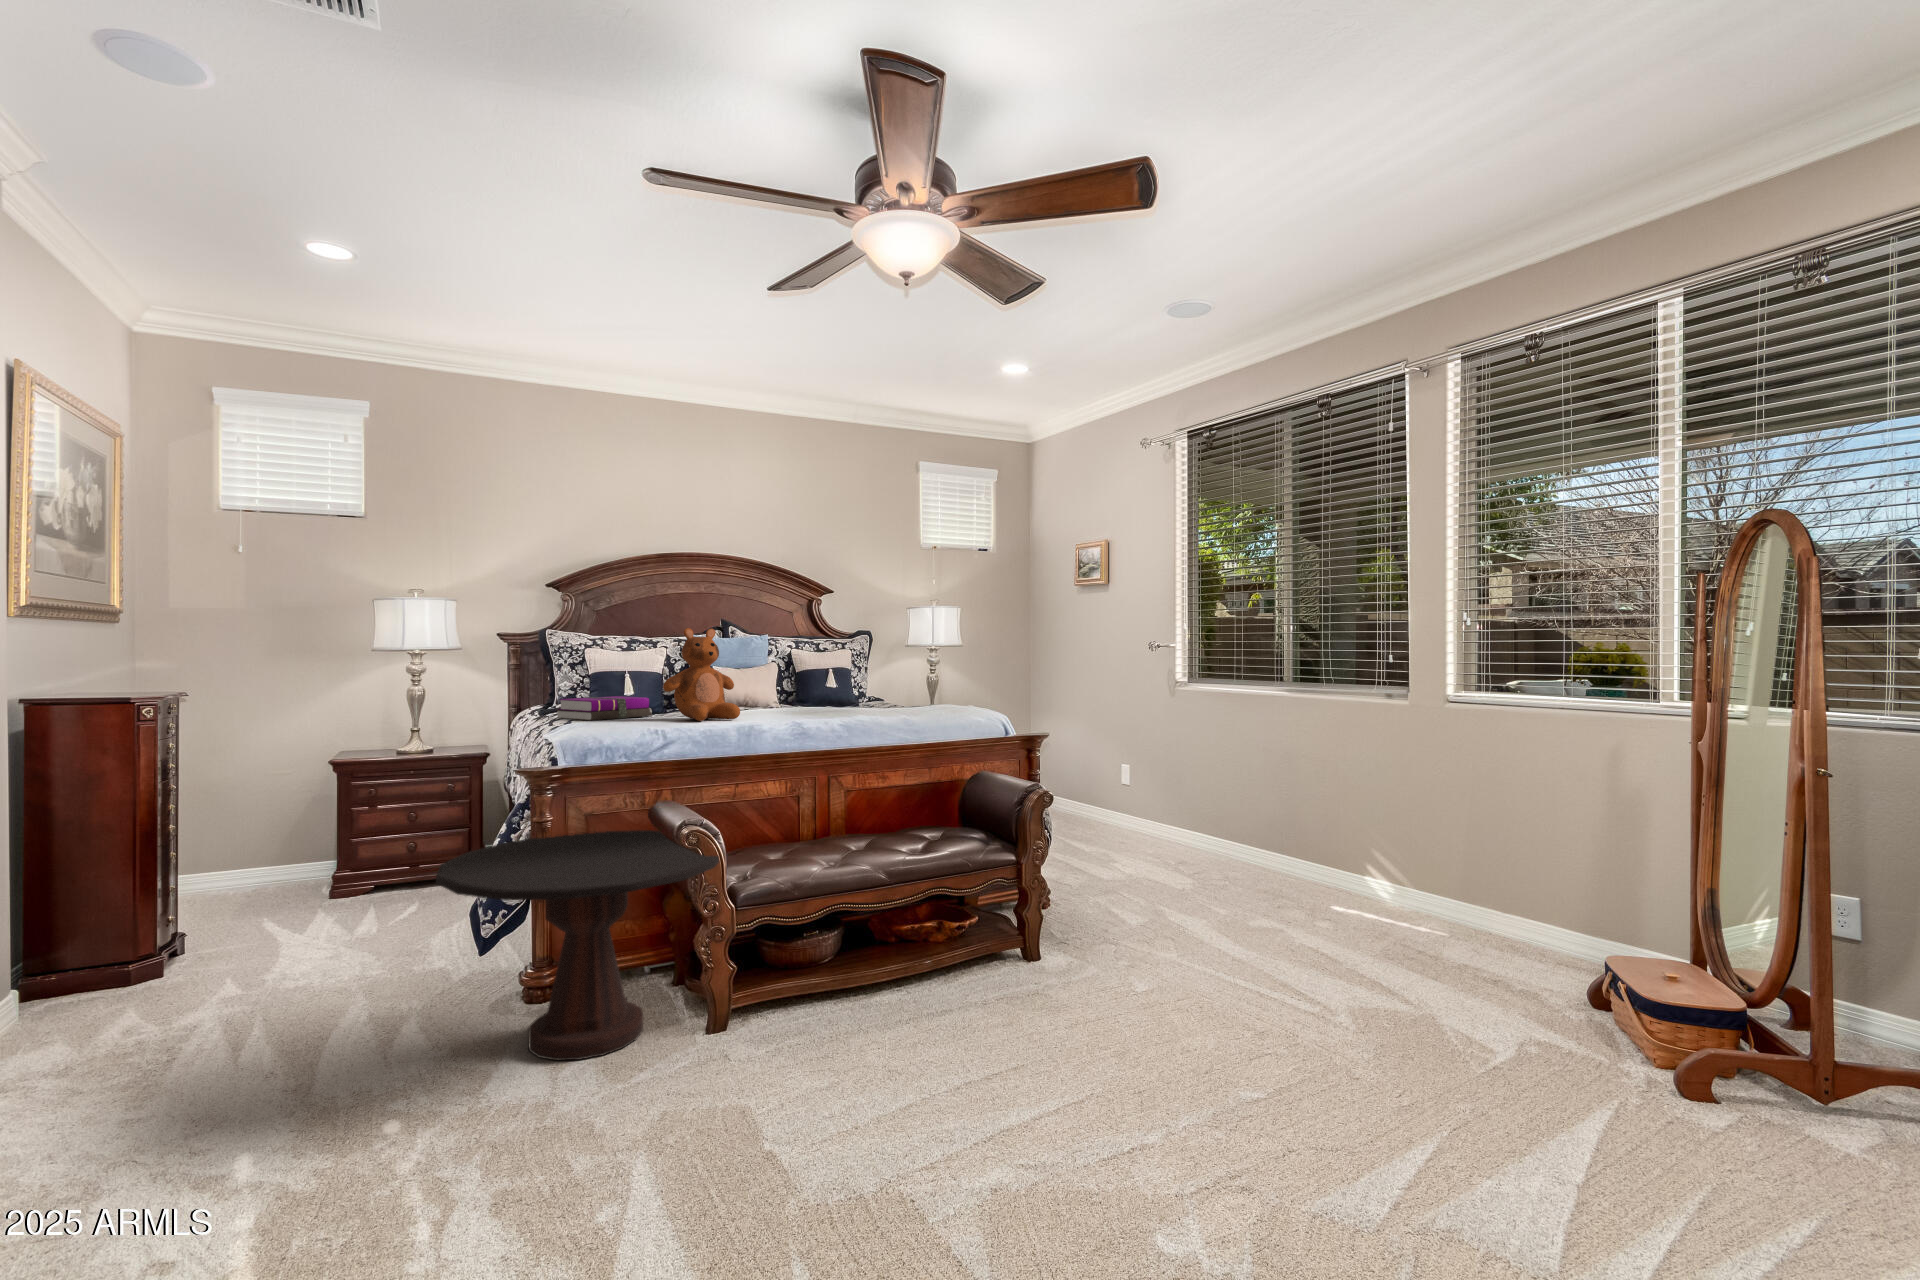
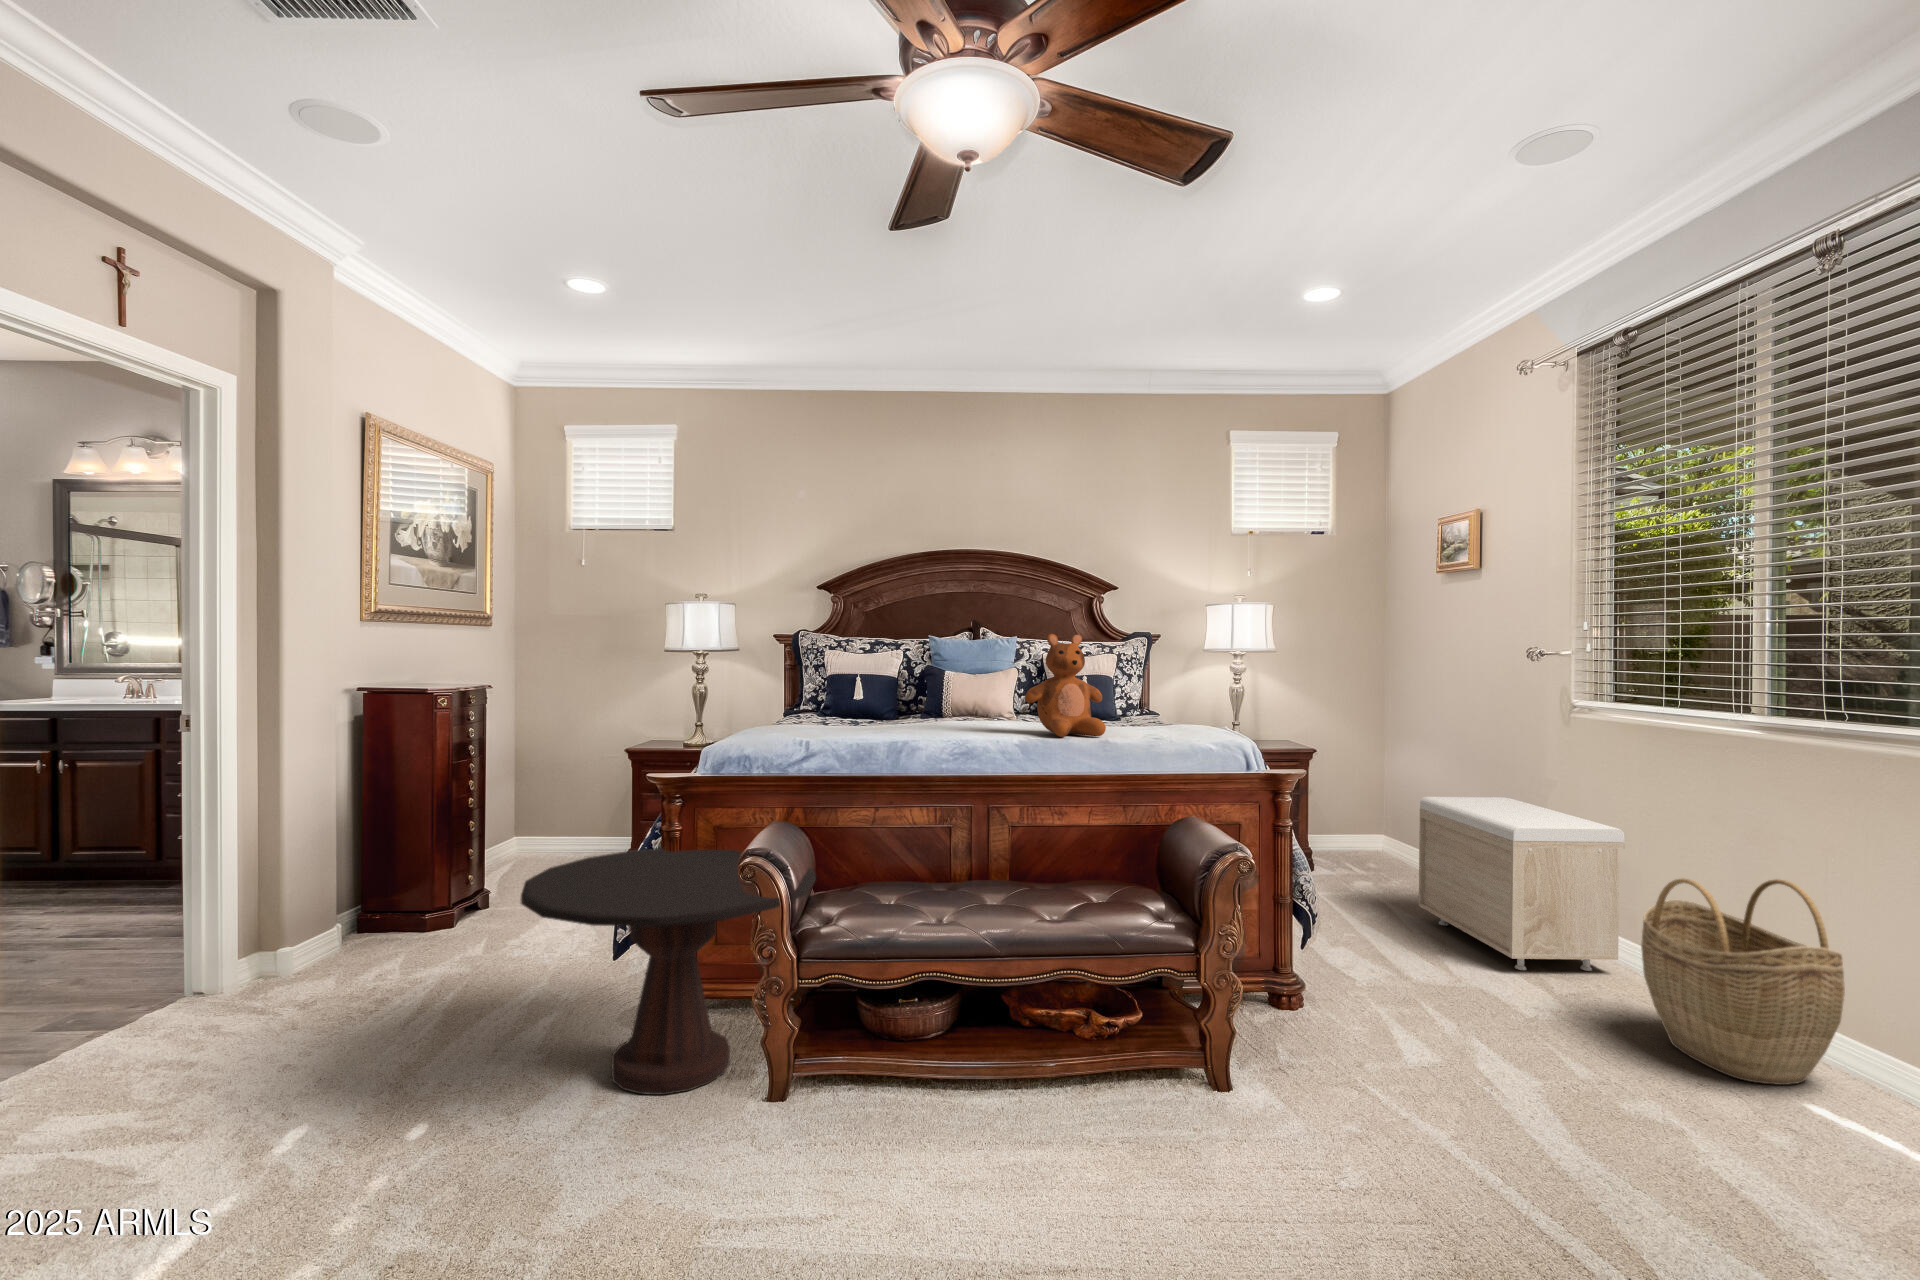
teddy bear: present [663,628,740,721] -> present [1025,634,1106,737]
notebook: present [556,696,652,721] -> none [754,702,845,727]
storage bench: none [1086,749,1221,865] -> present [1419,797,1625,971]
woven basket: none [1248,780,1356,905] -> present [1641,878,1845,1085]

